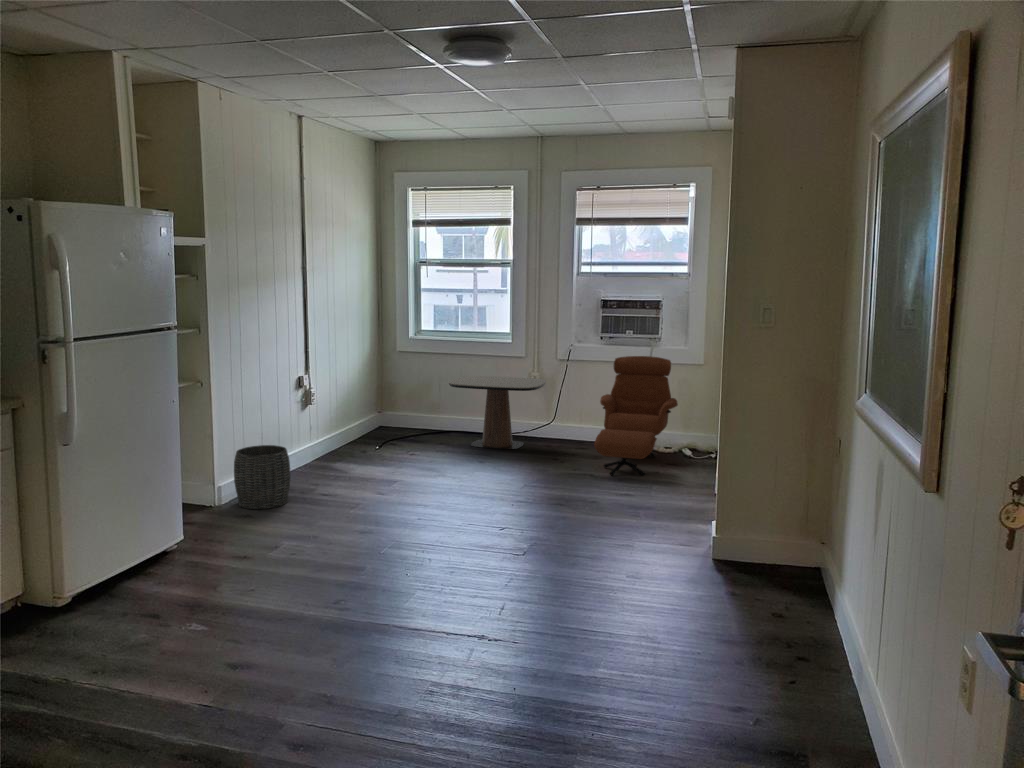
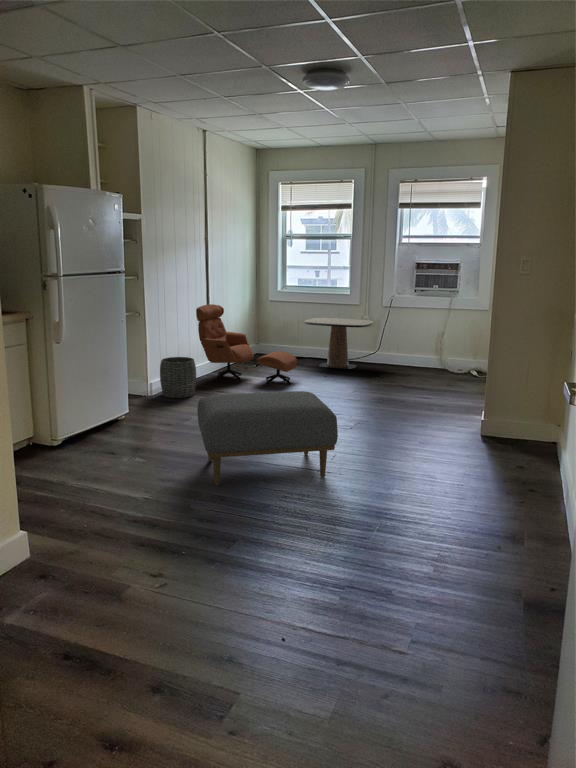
armchair: present [594,356,678,475] -> present [196,304,297,384]
ottoman: none [291,510,512,675] -> present [197,391,338,485]

